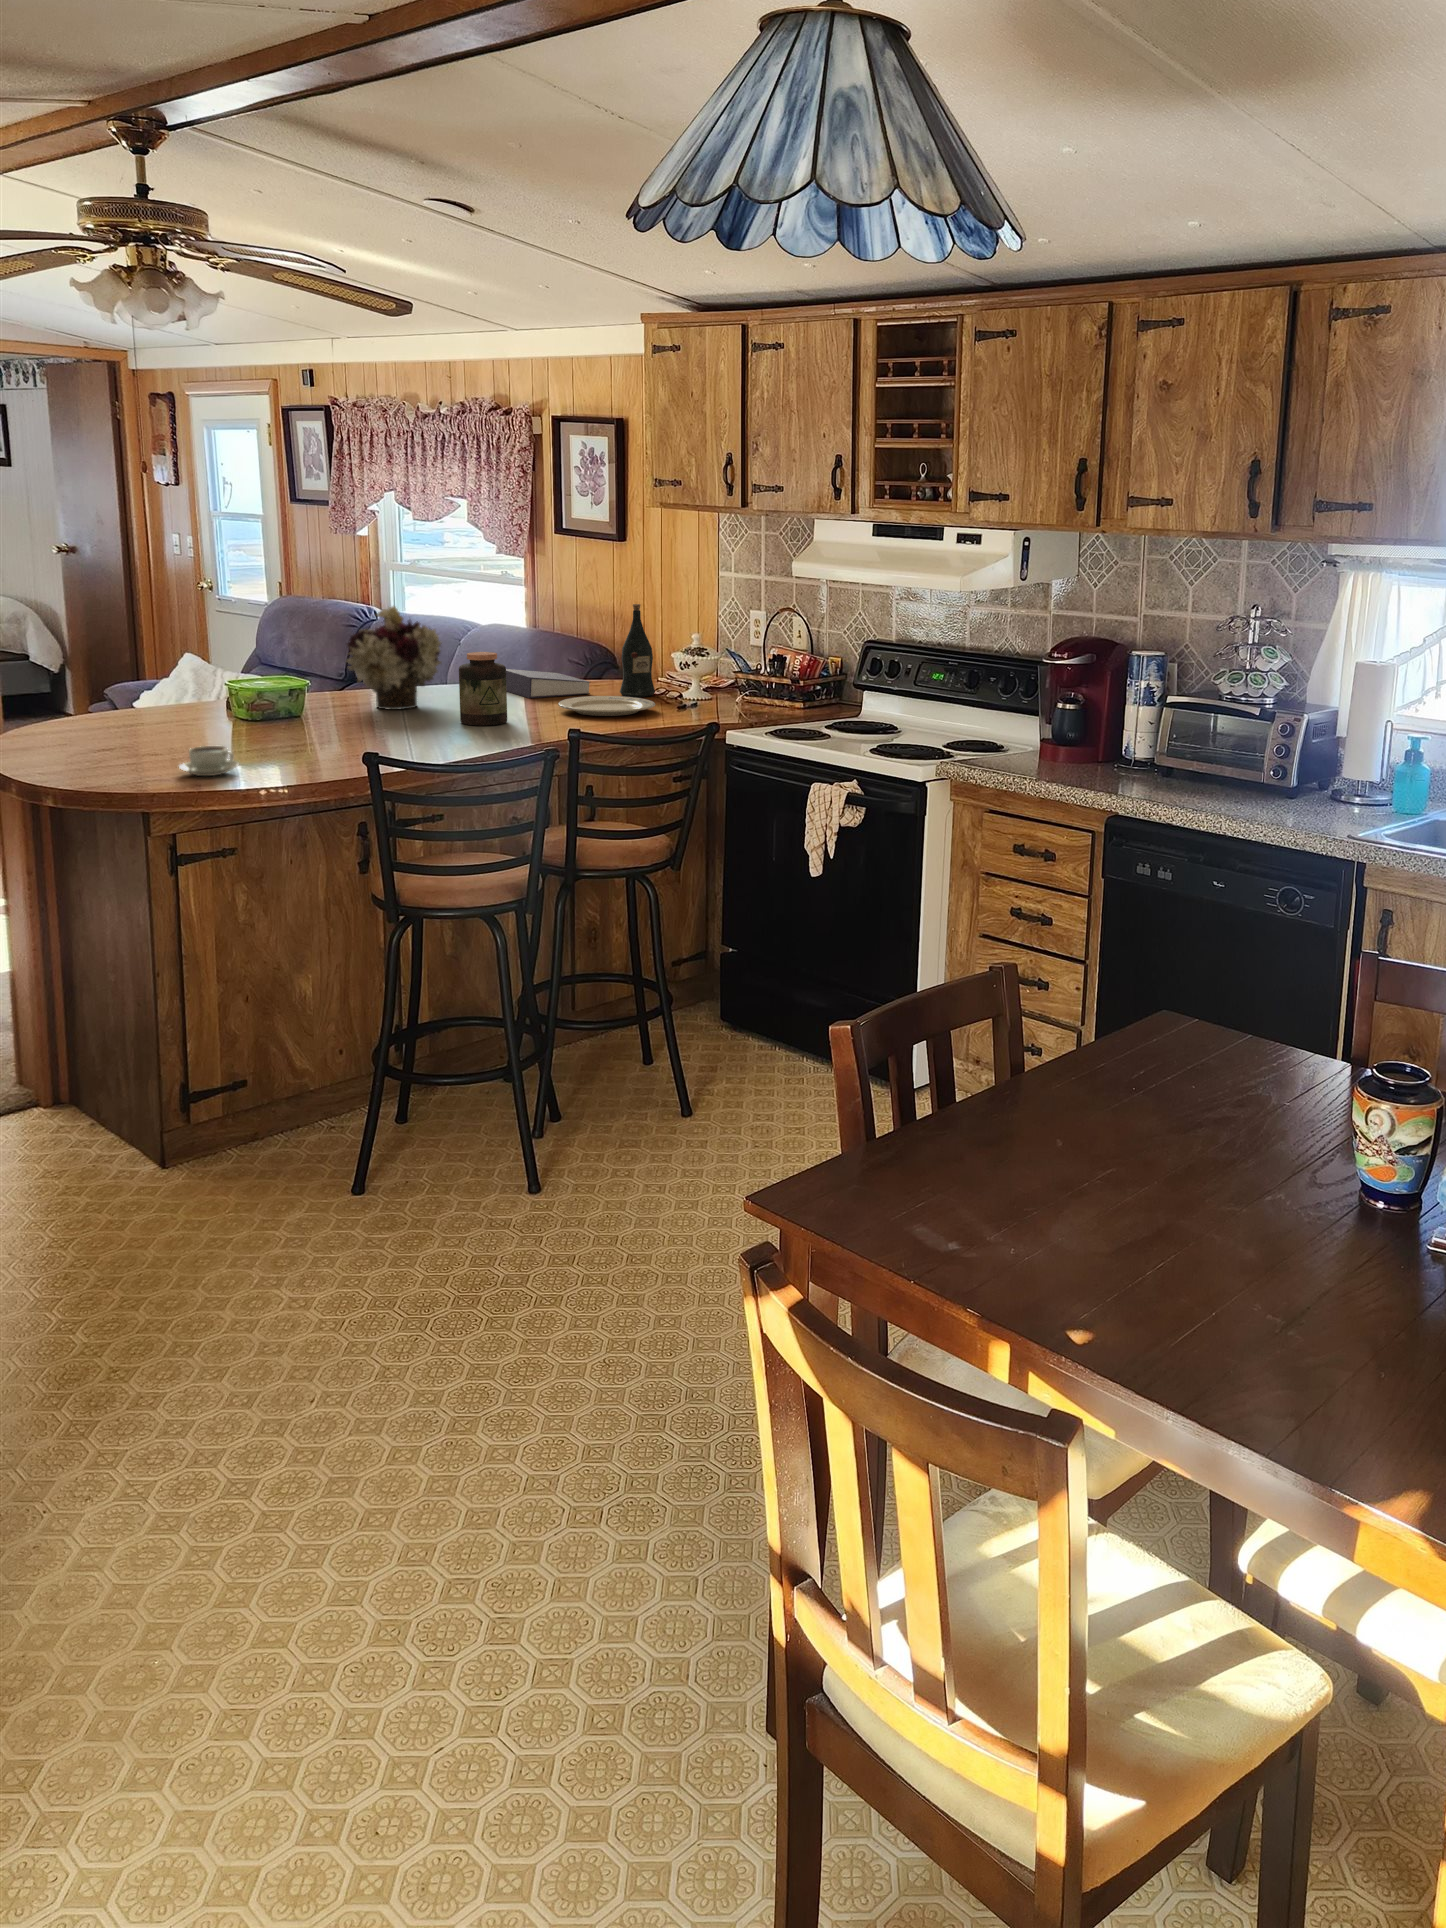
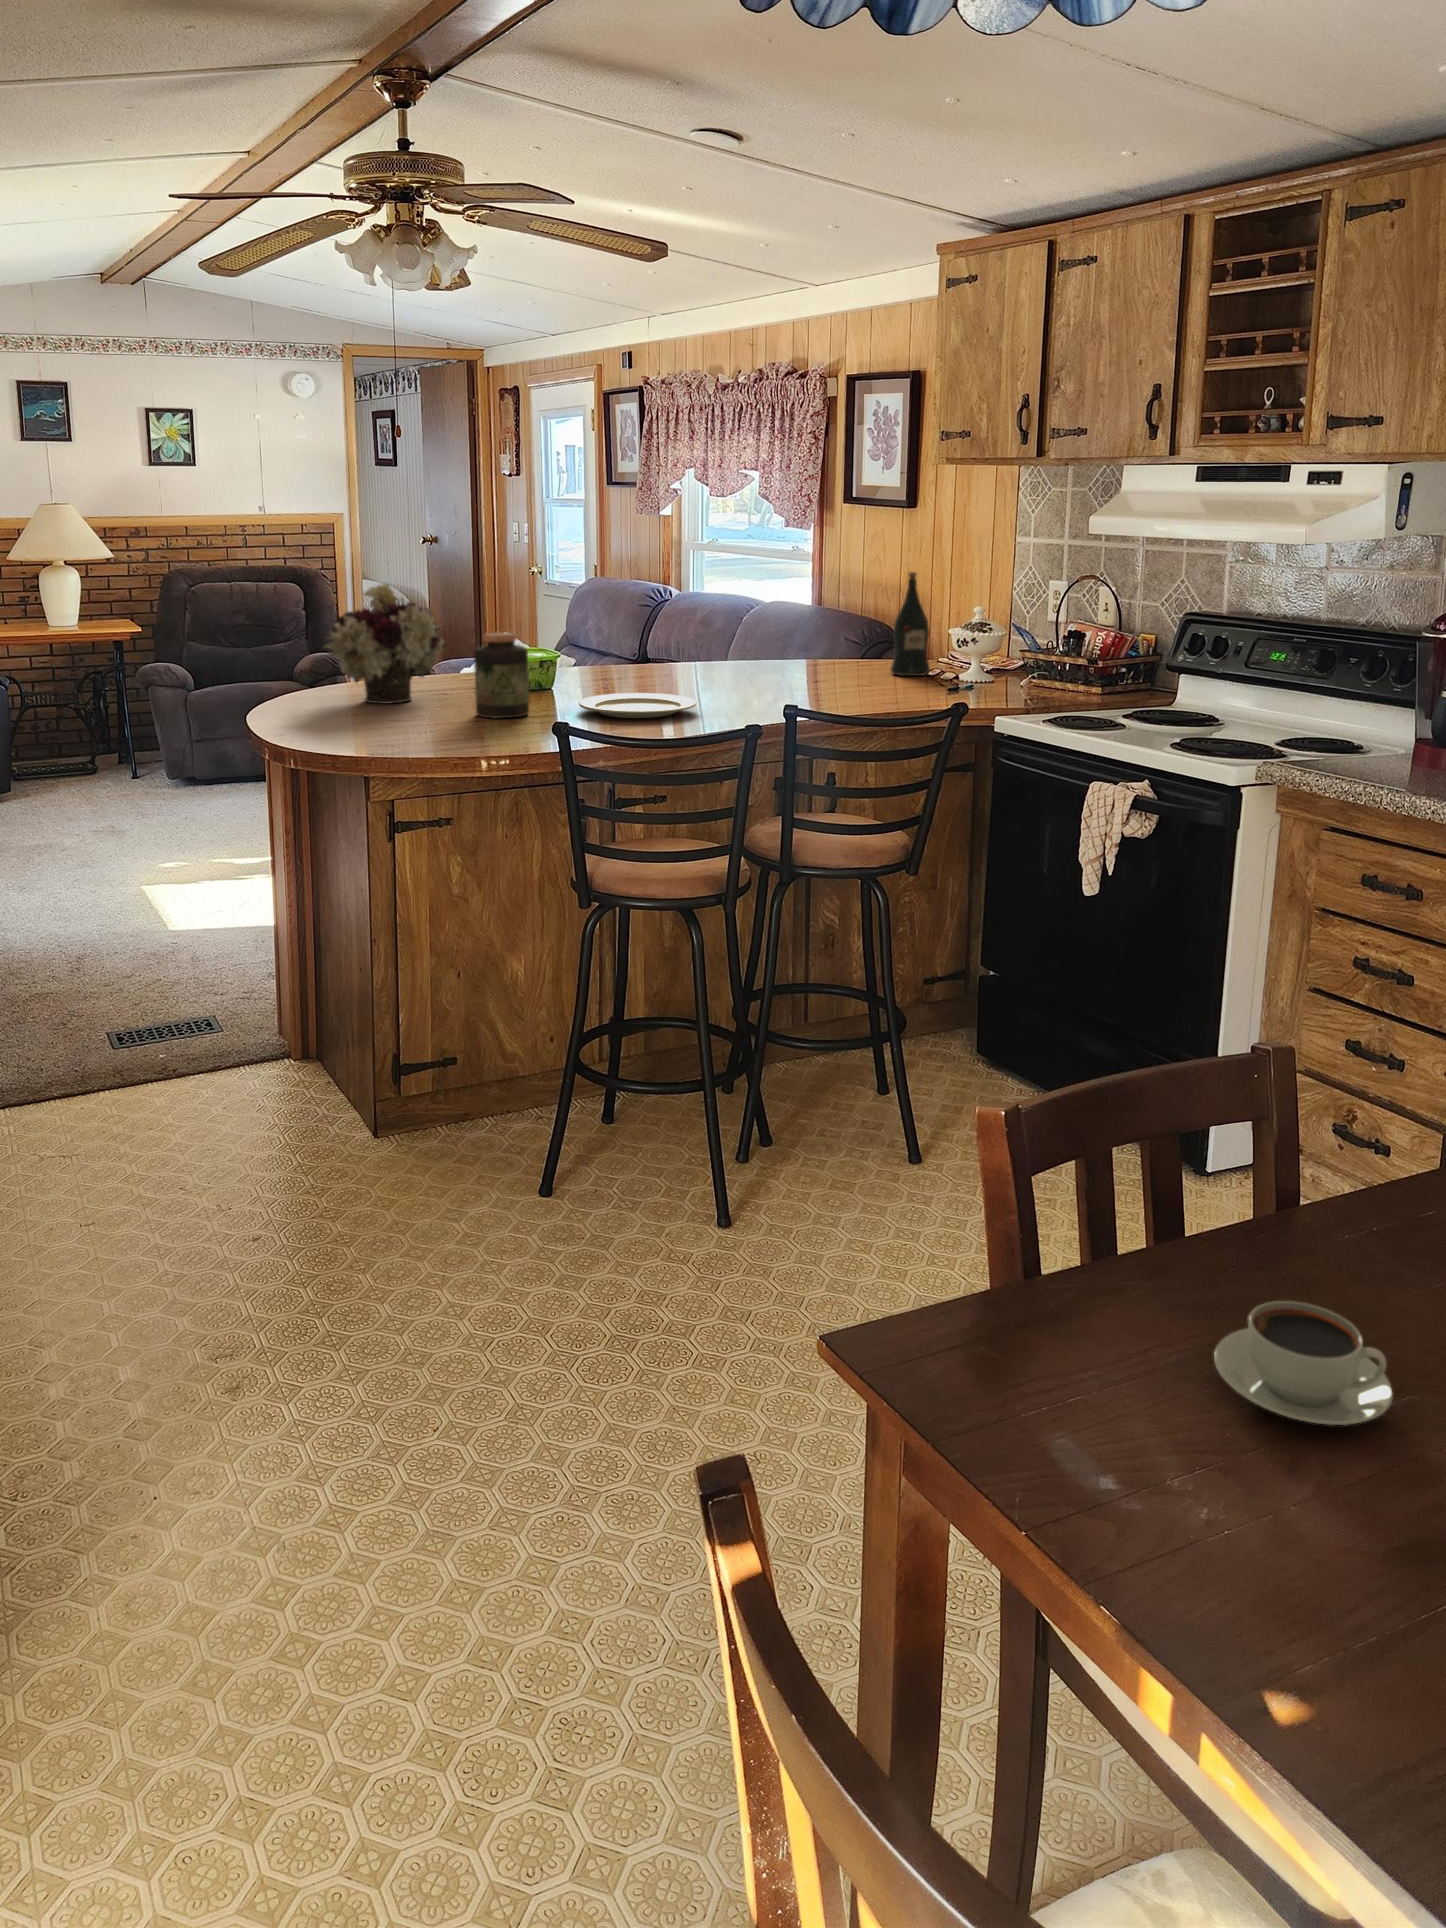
flower arrangement: present [347,606,442,710] -> present [325,583,444,704]
jar: present [459,652,507,726] -> present [474,632,529,718]
book: present [506,669,590,698] -> none [761,643,858,675]
plate: present [558,696,655,716] -> present [579,693,697,718]
coffee cup: present [179,746,239,776] -> present [1214,1301,1393,1425]

